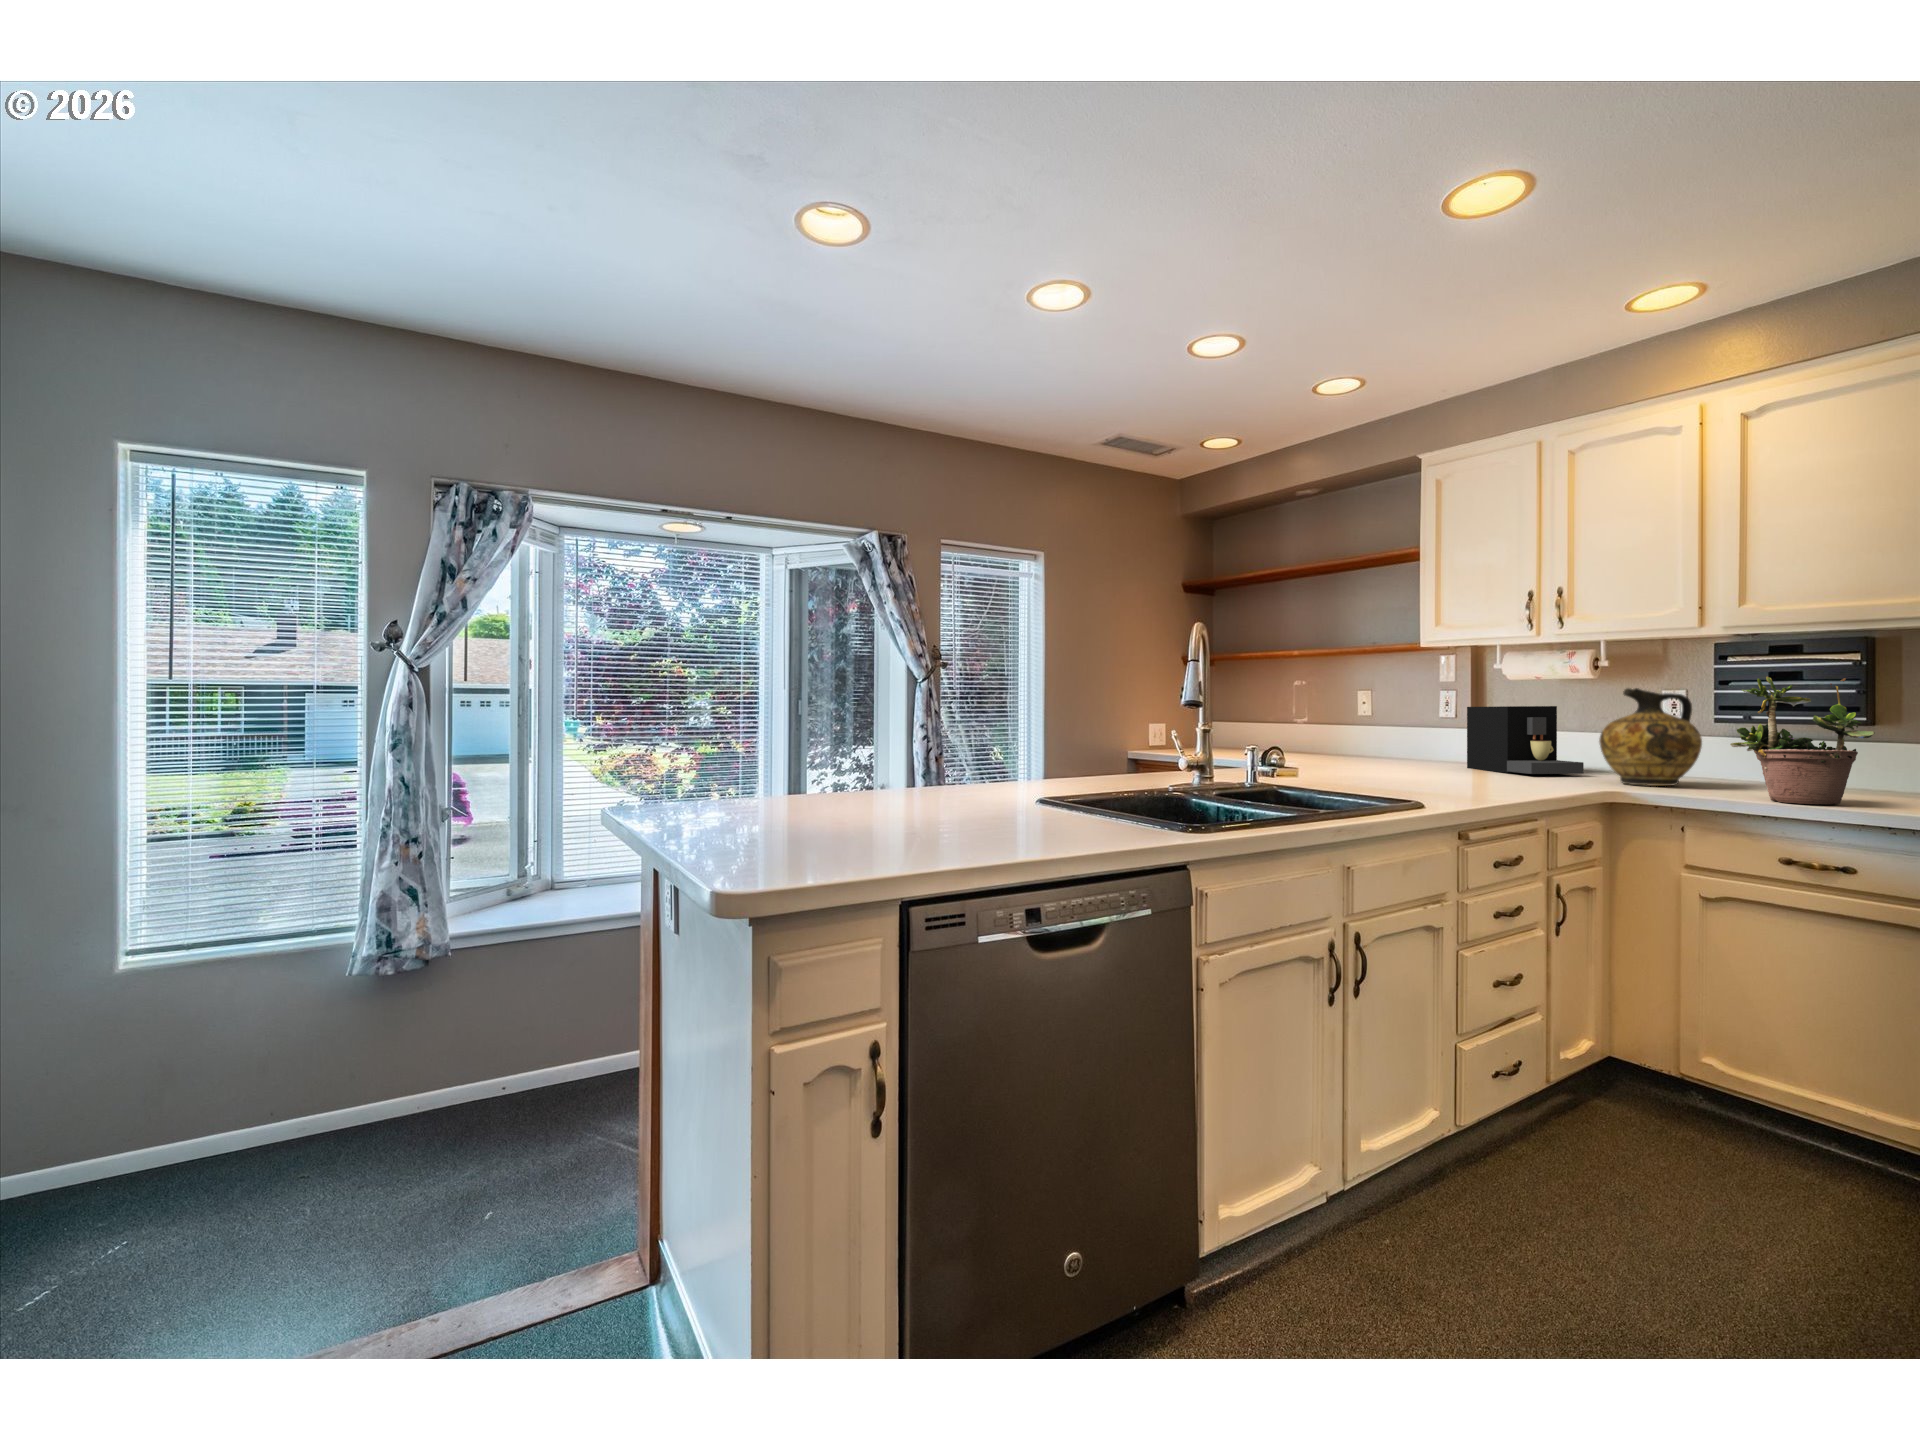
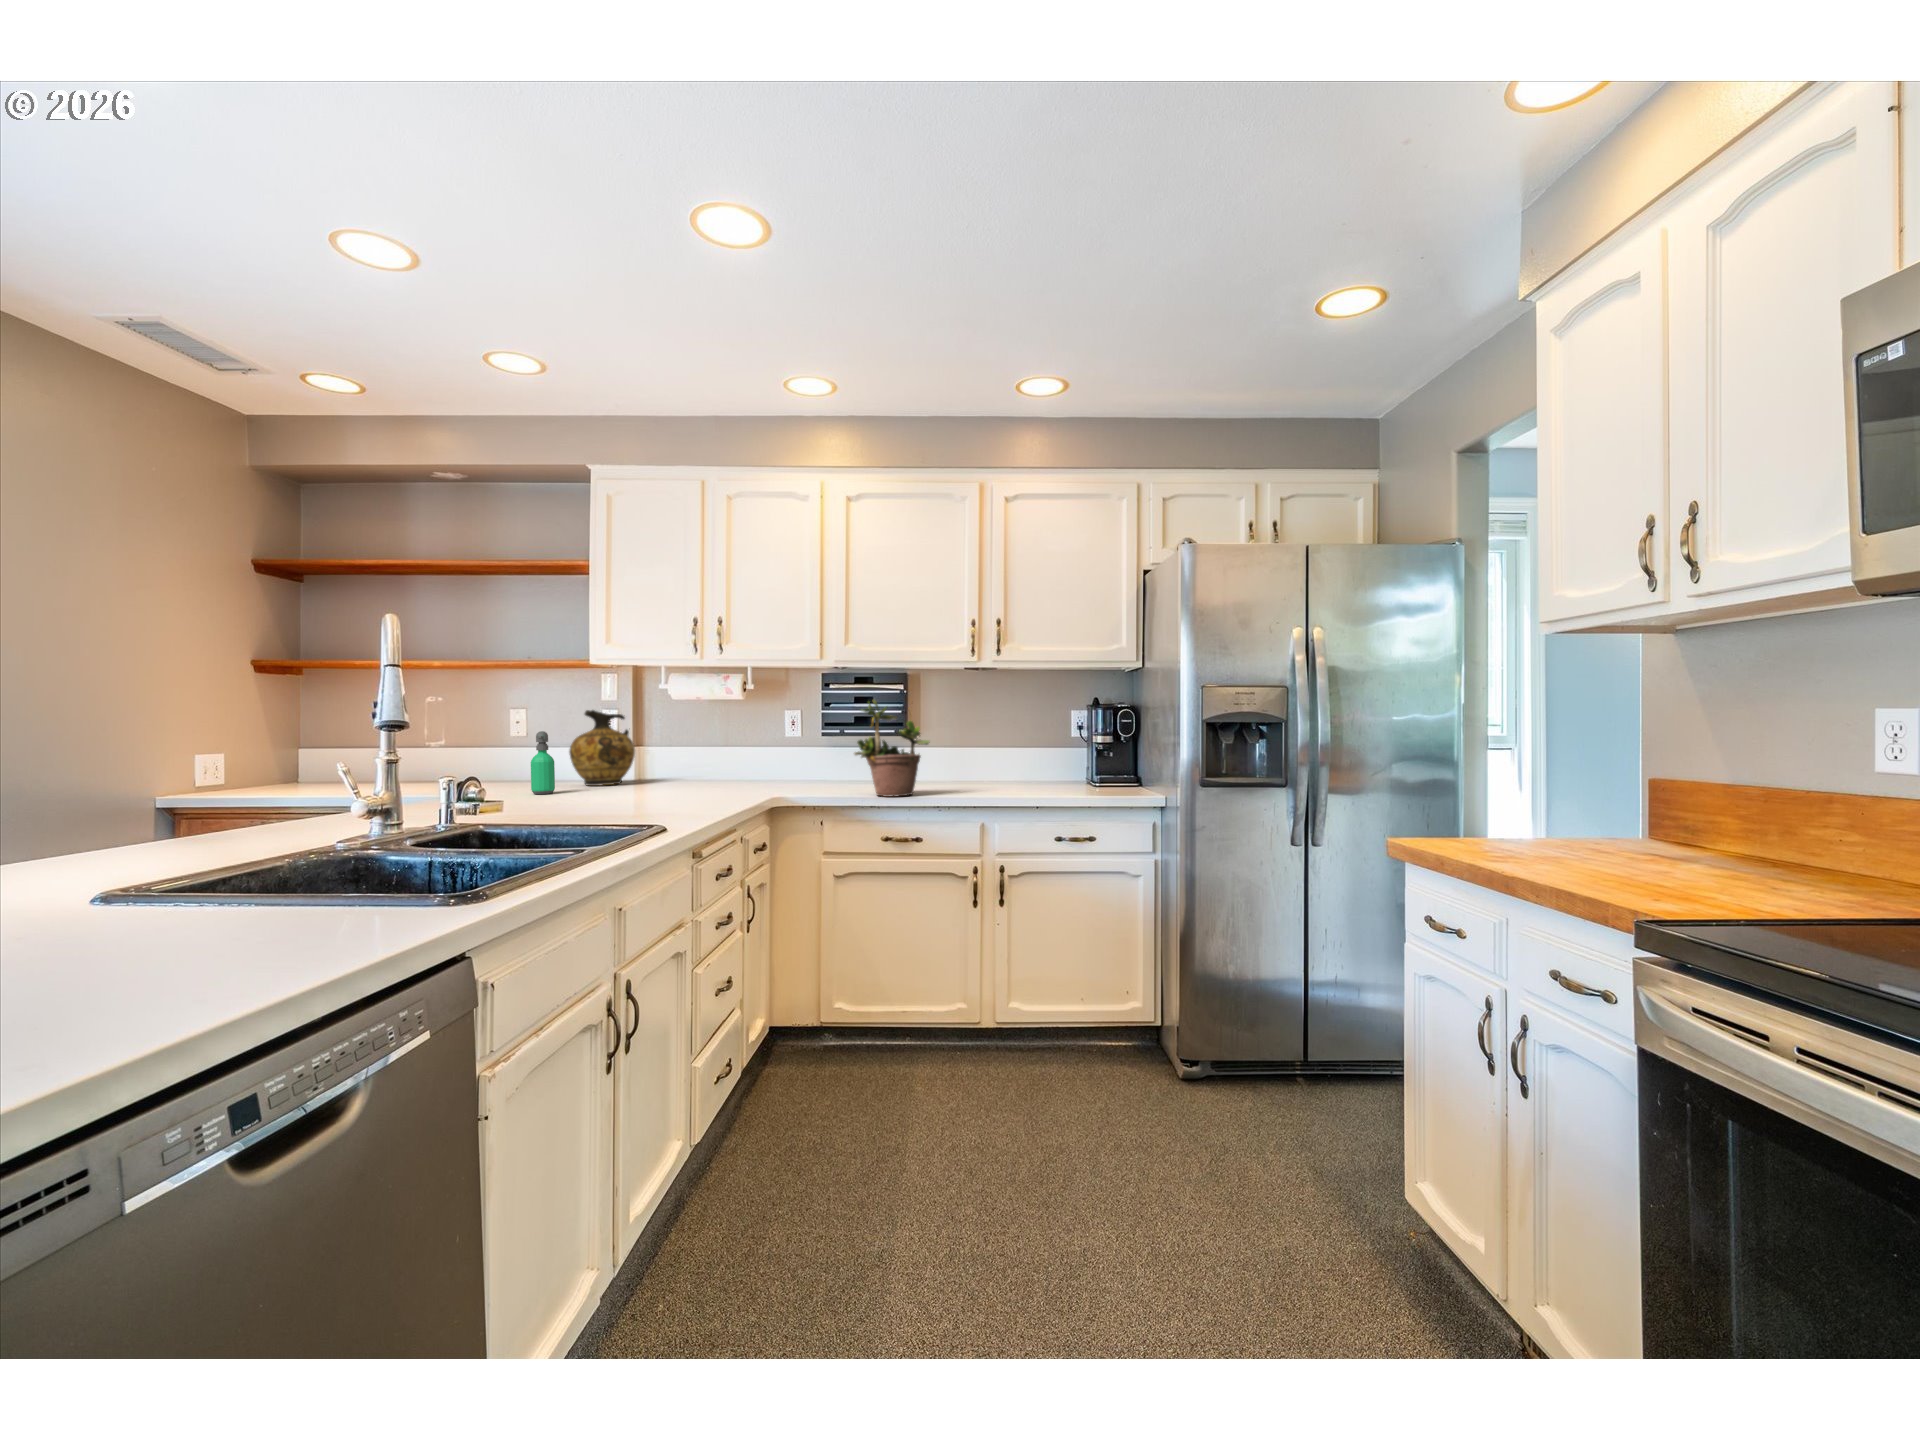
ceramic jug: present [1599,688,1702,786] -> present [569,710,635,786]
coffee maker: present [1467,706,1584,774] -> none [637,725,740,790]
soap dispenser: none [1360,710,1381,766] -> present [531,731,555,794]

